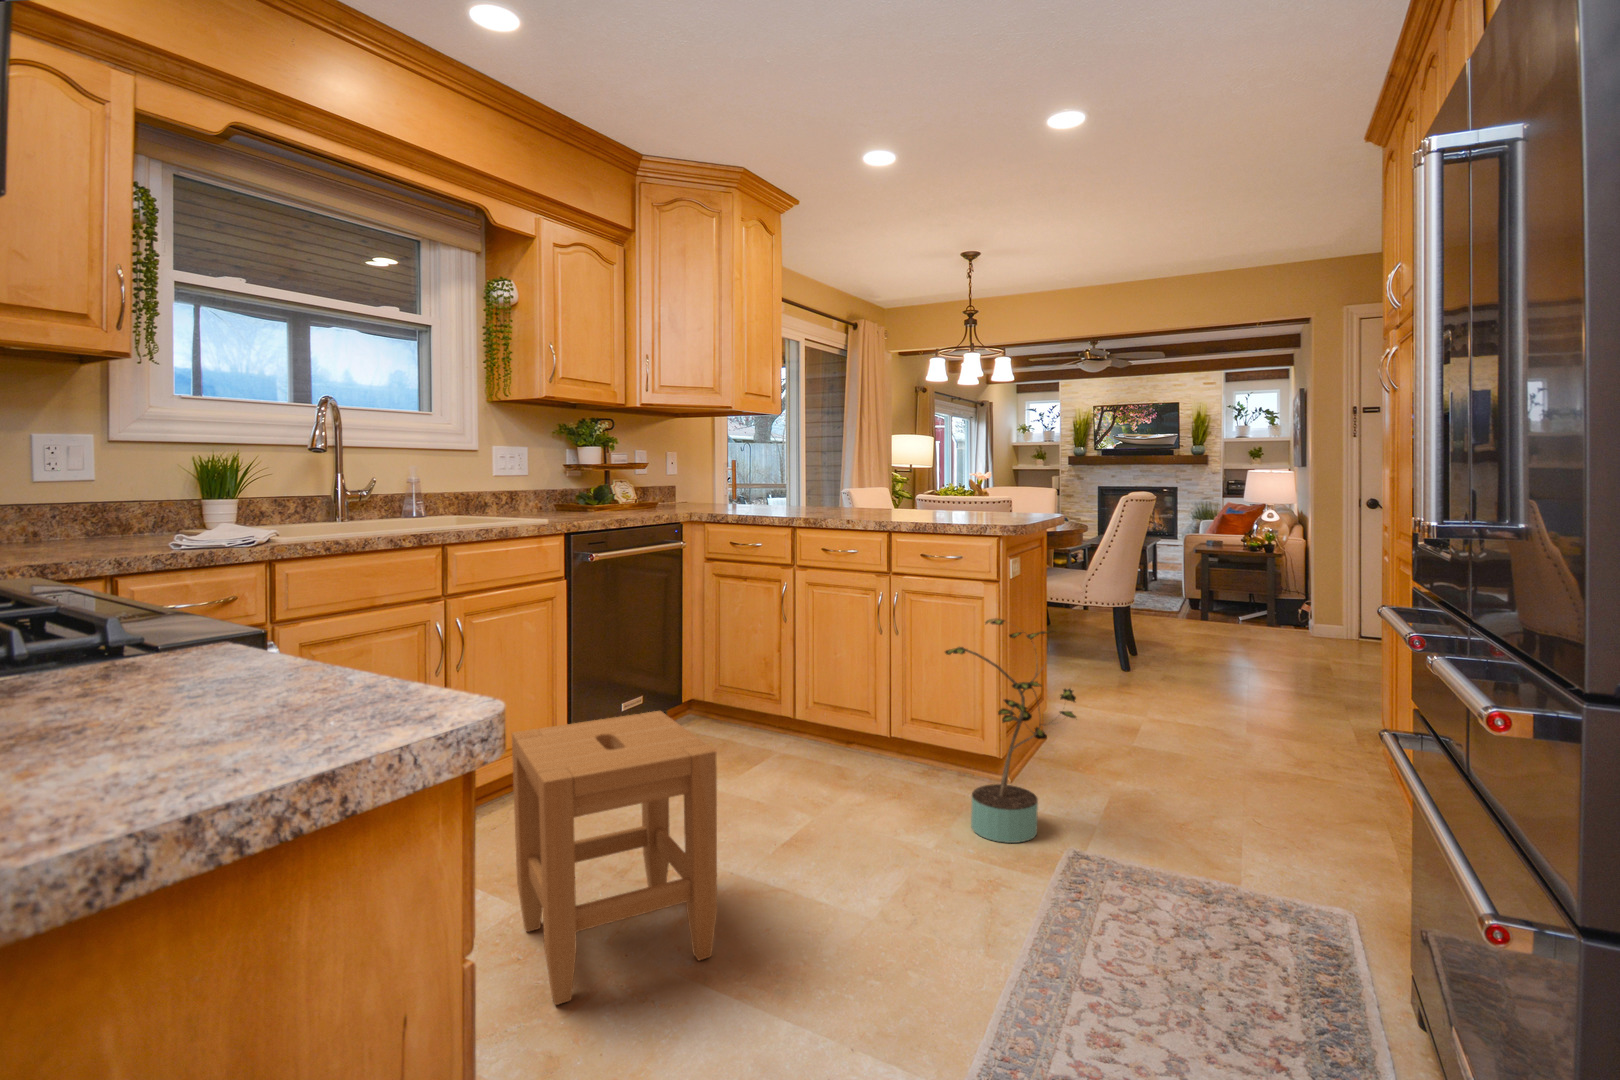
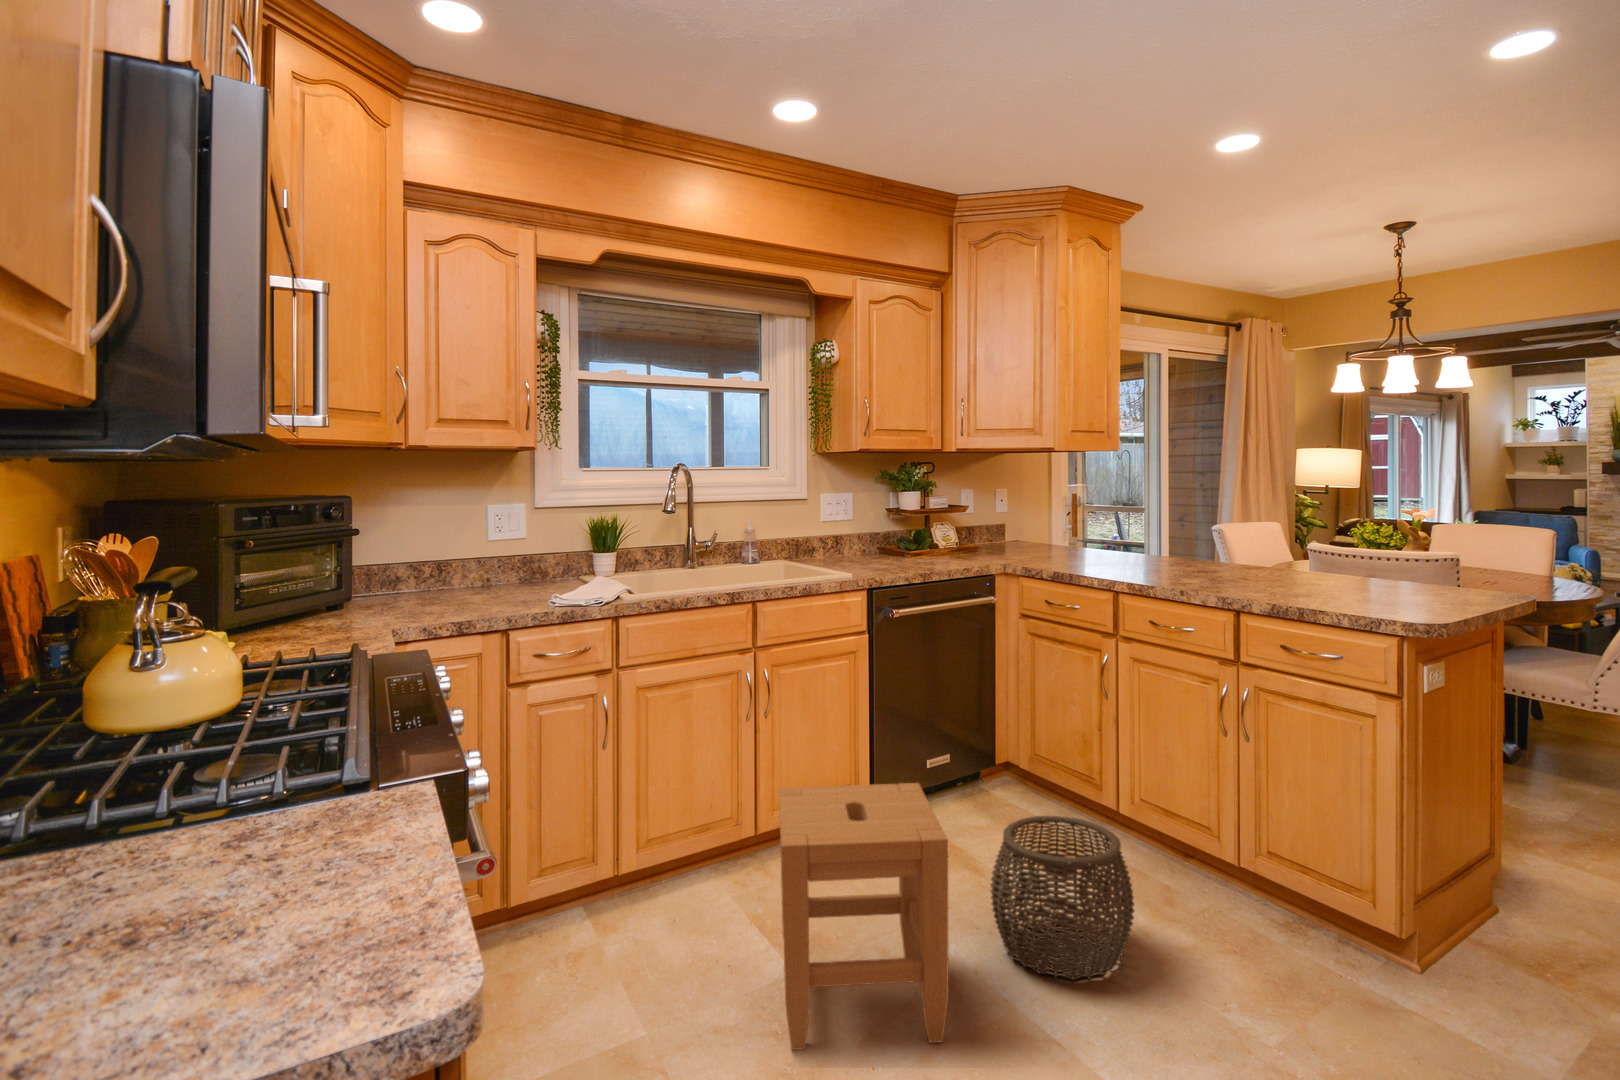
potted plant: present [945,619,1076,843] -> none [1254,718,1435,999]
woven basket: none [726,731,857,878] -> present [991,816,1134,980]

